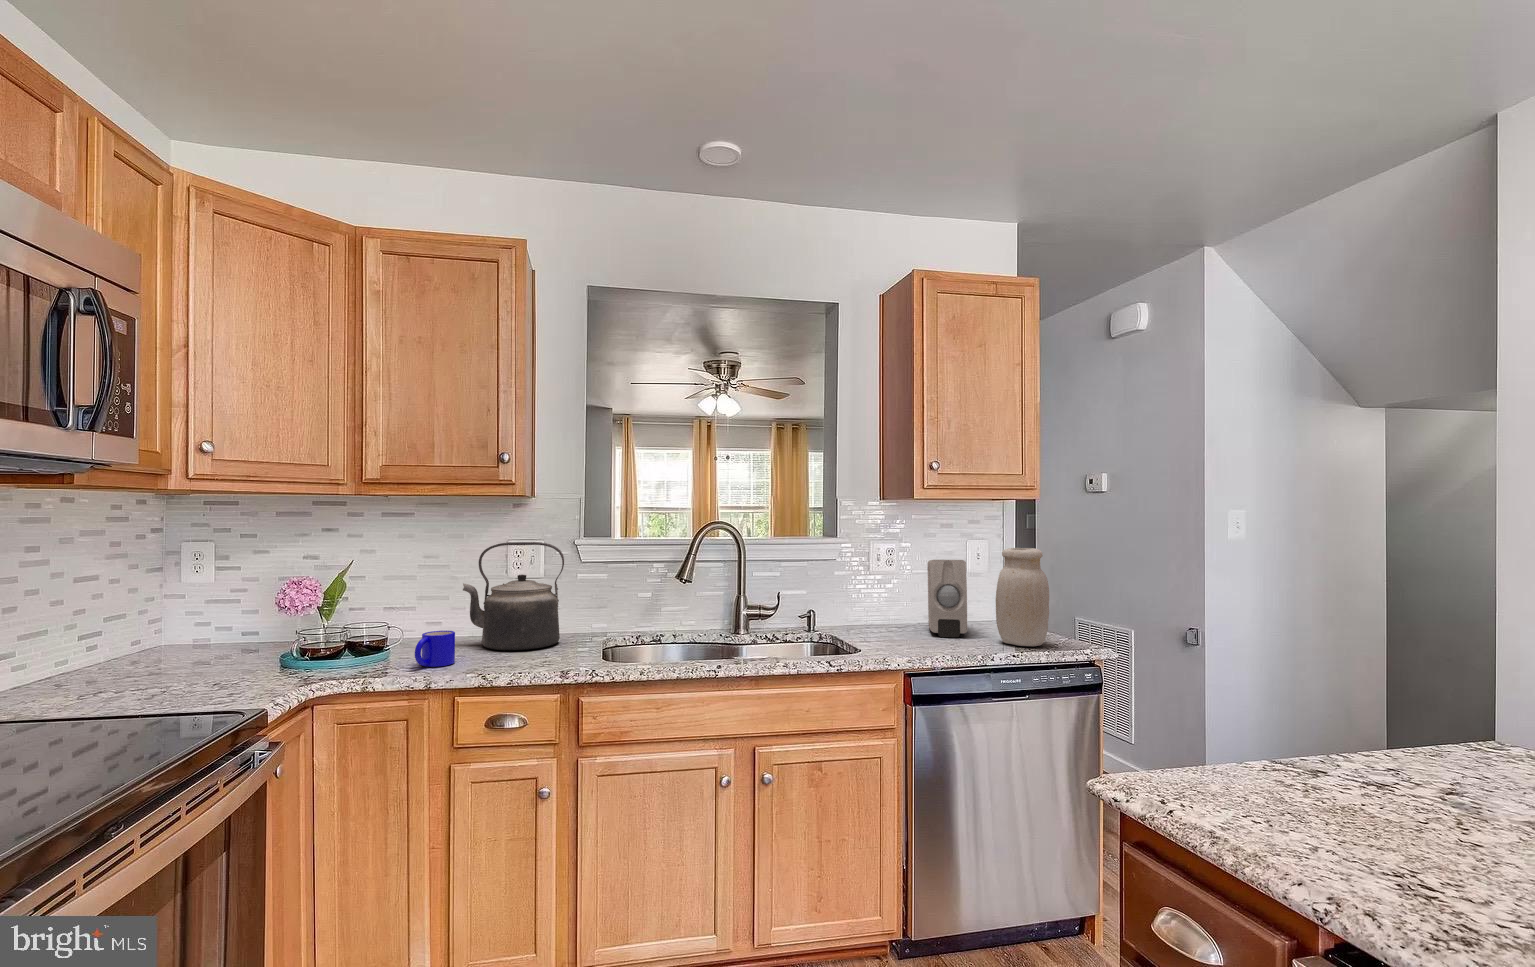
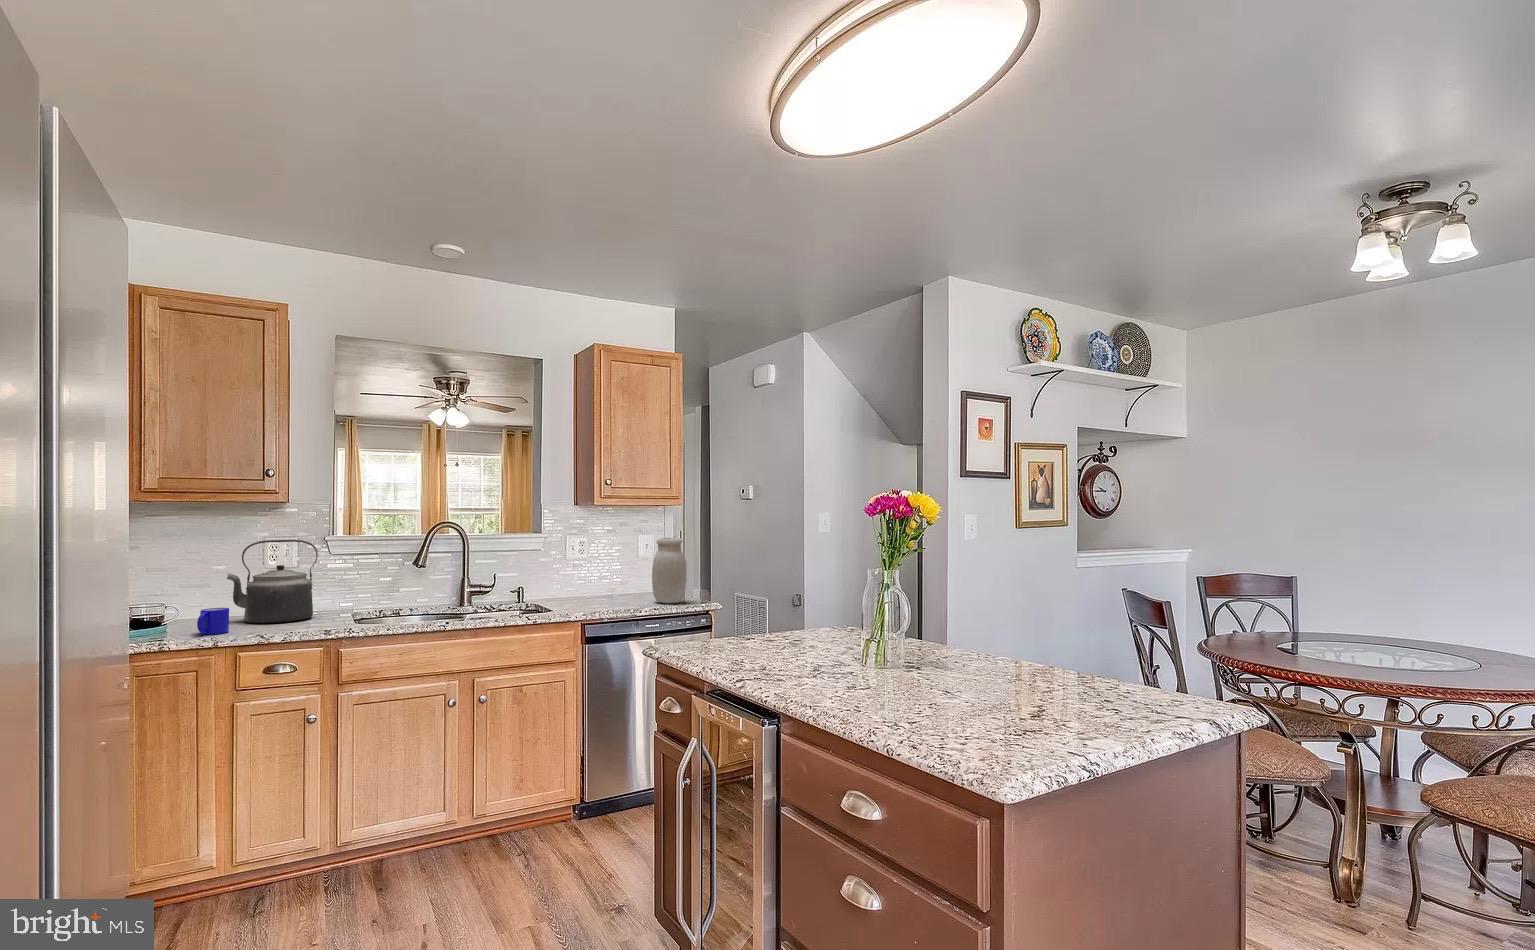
soap dispenser: present [928,560,967,637] -> none [609,547,634,601]

